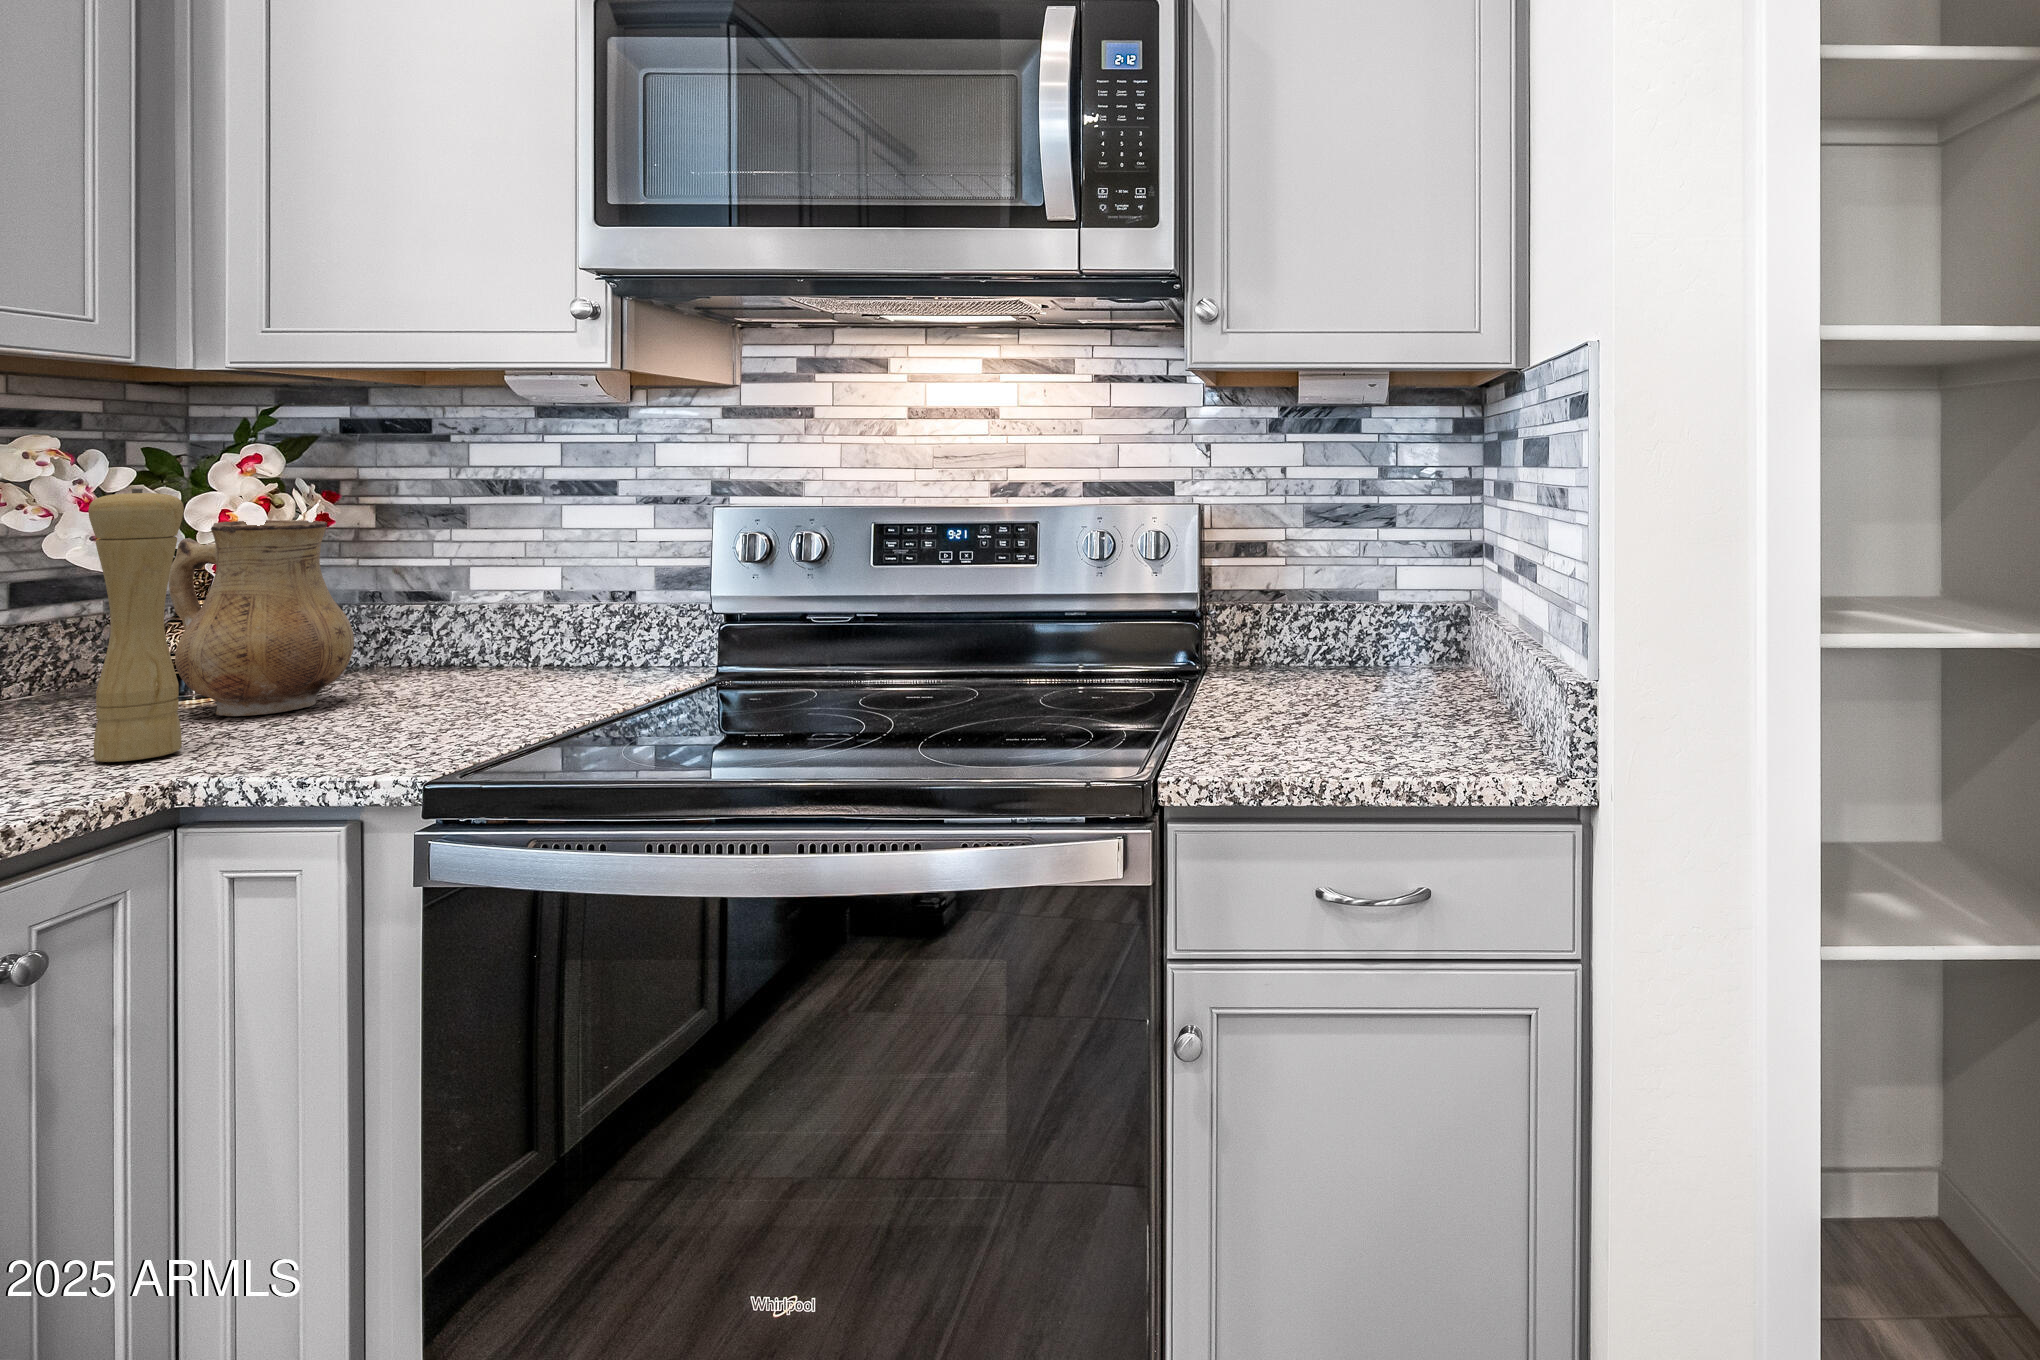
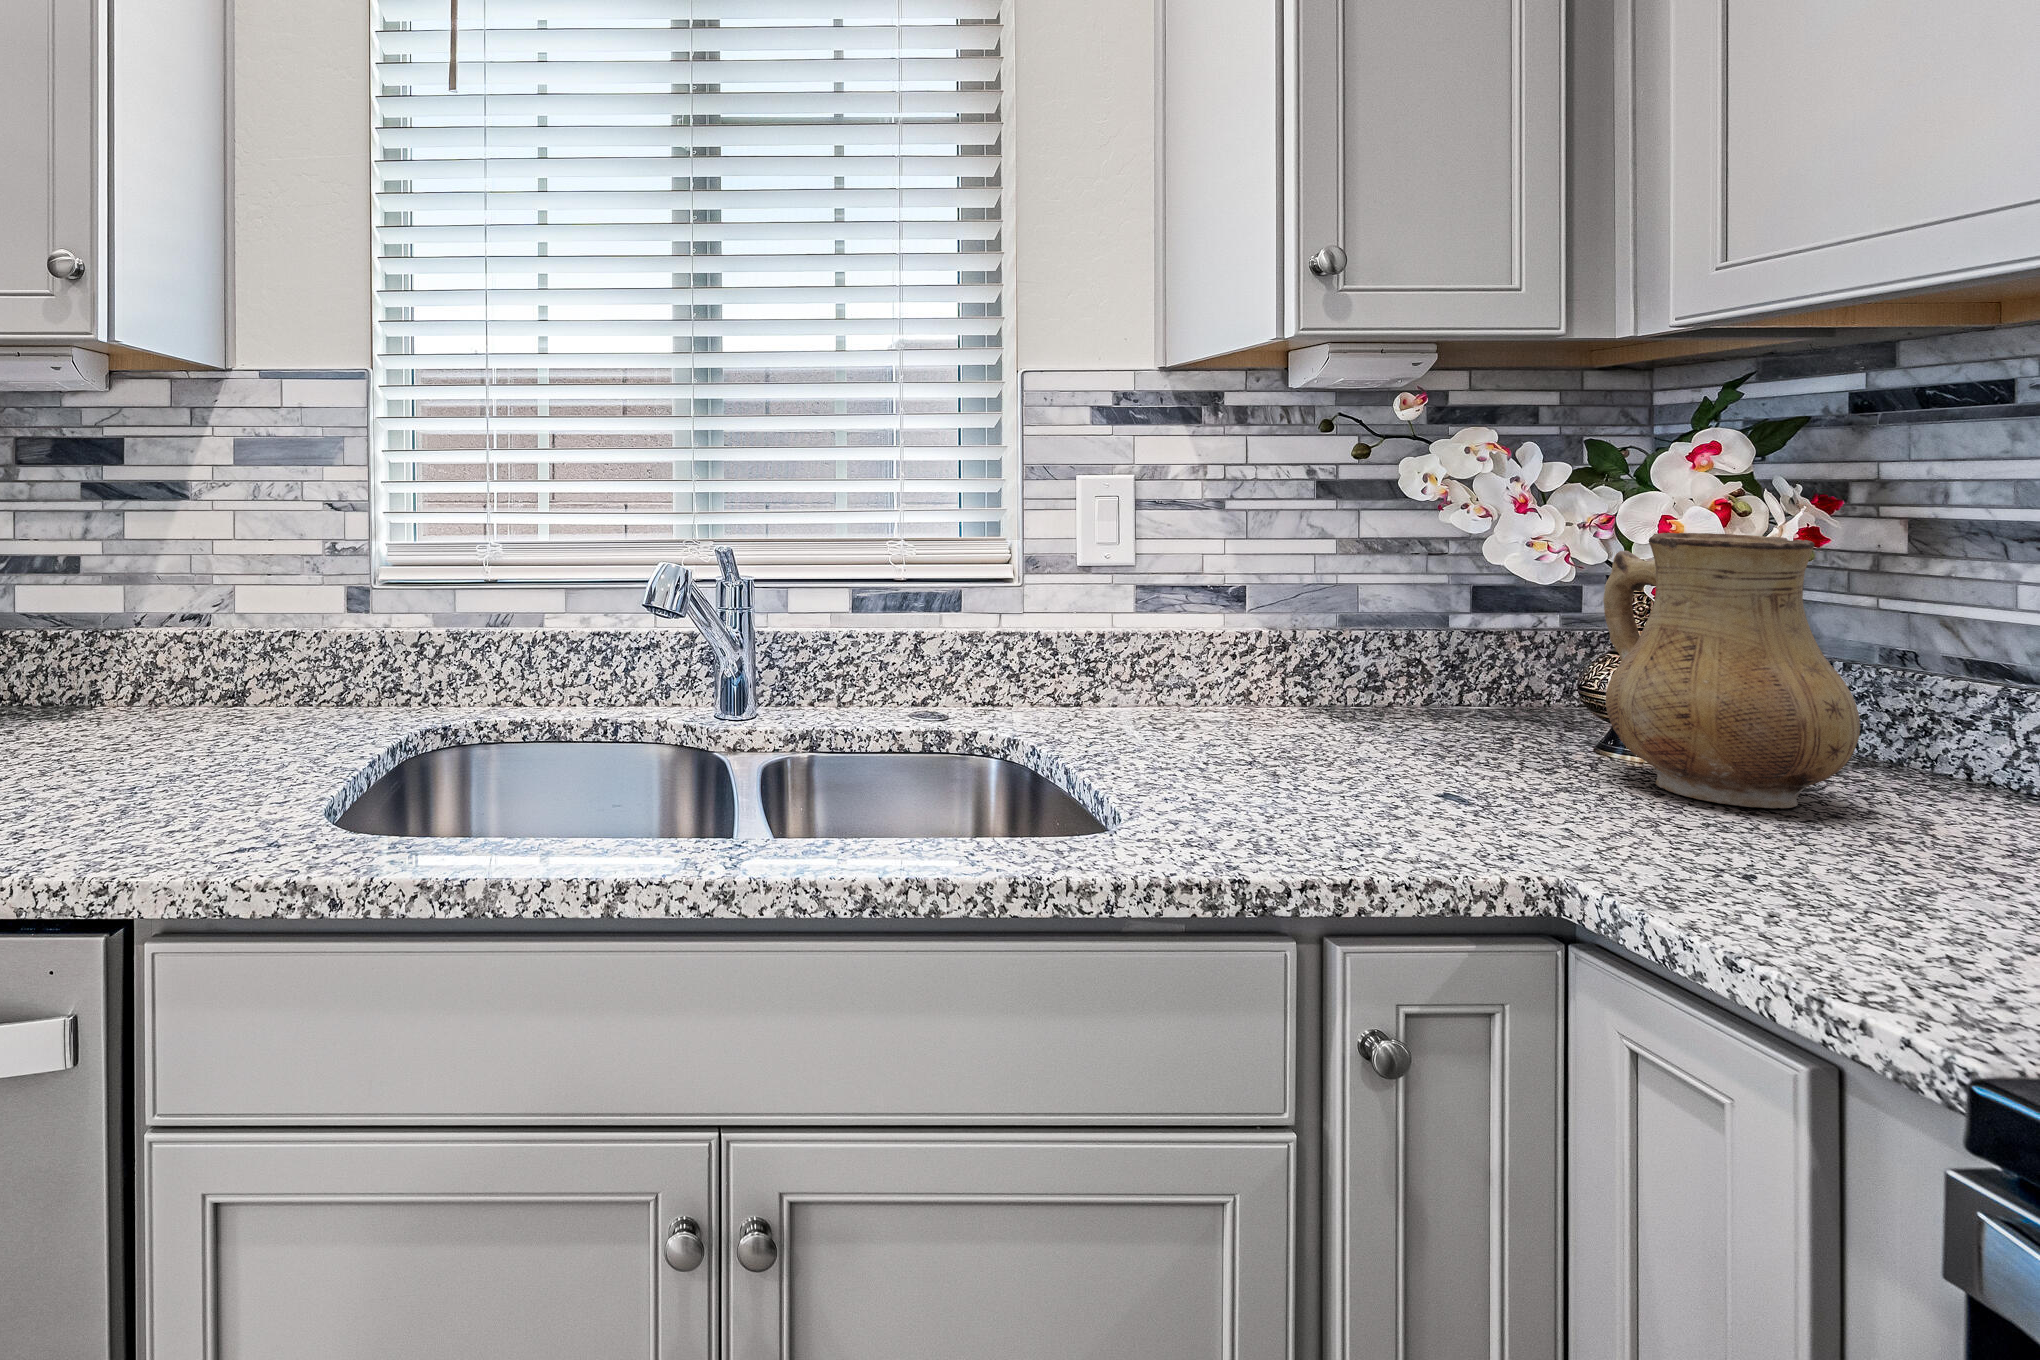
pepper mill: present [88,489,184,762] -> none [1484,483,1591,833]

